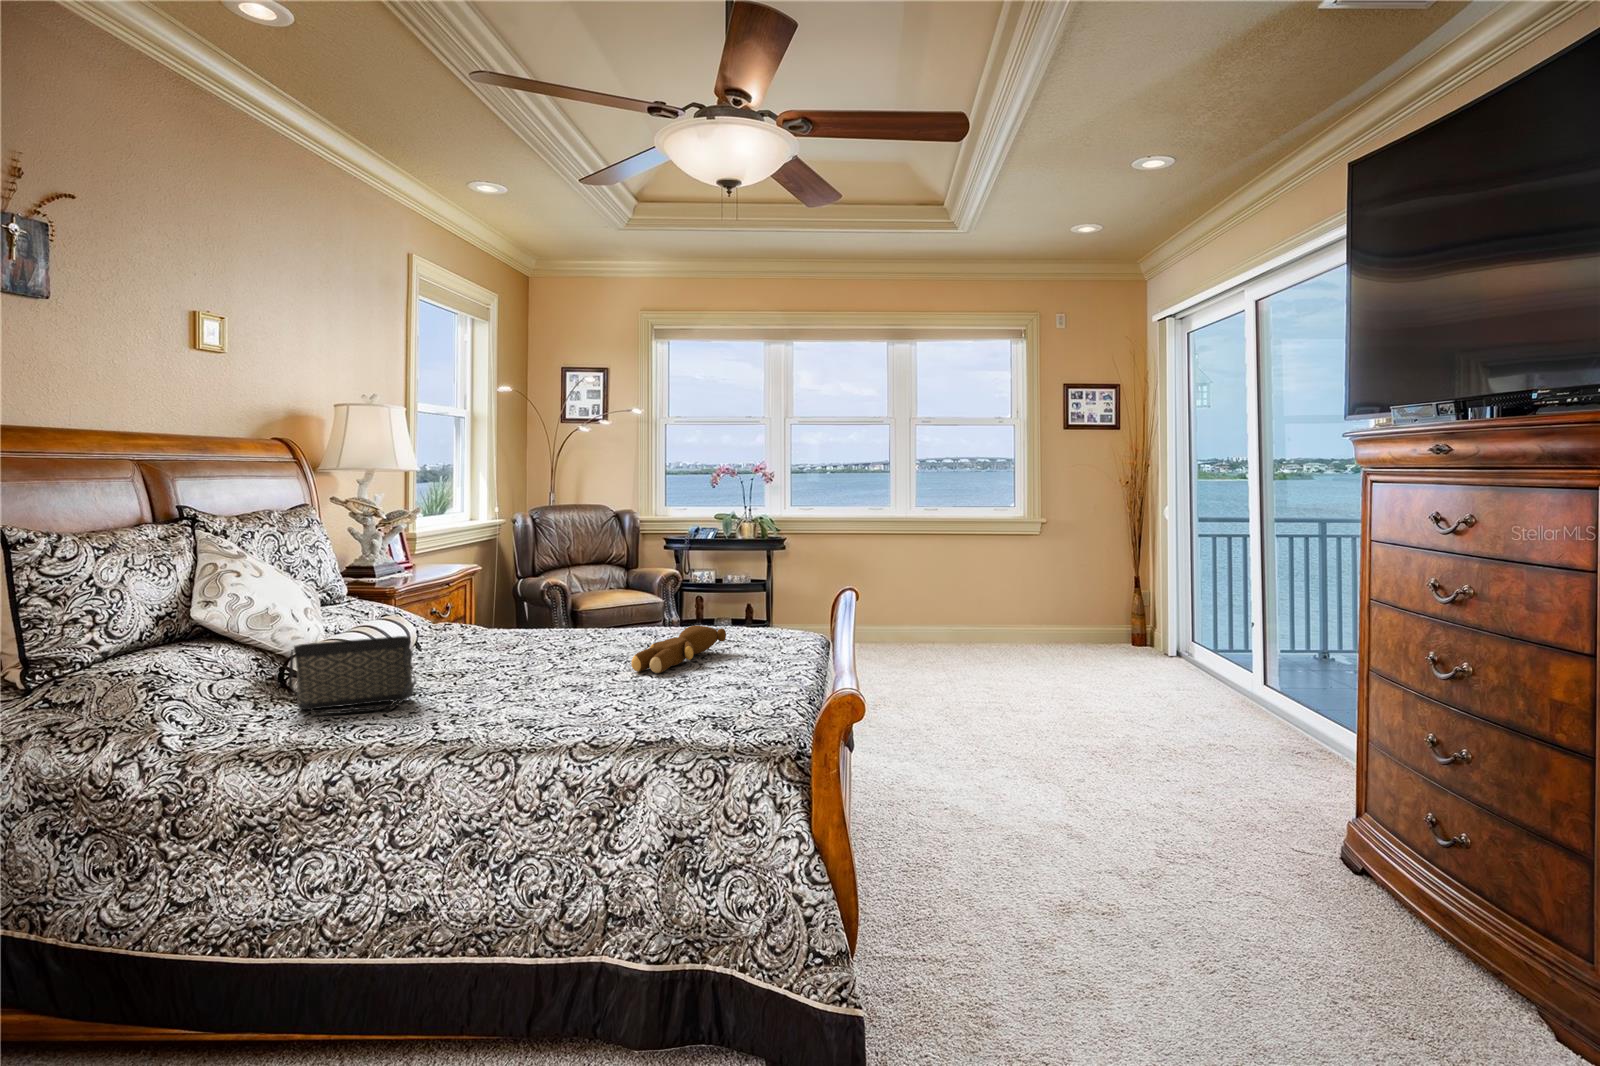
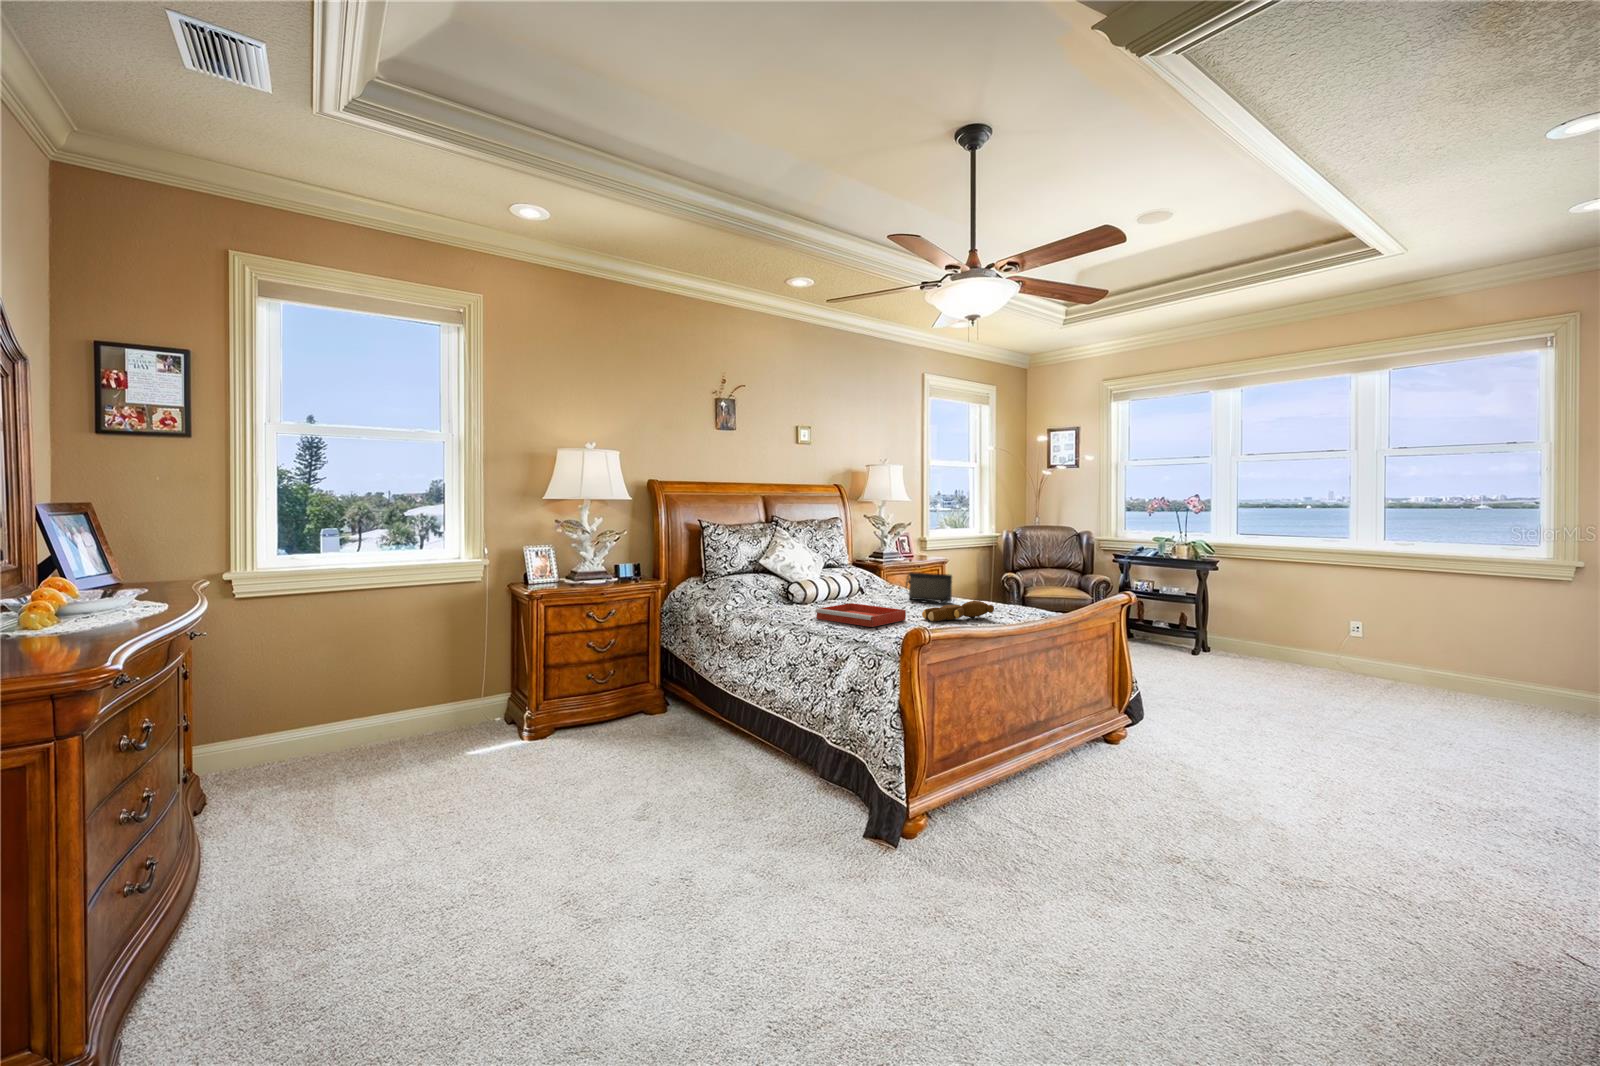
handbag: present [288,636,416,714] -> present [906,572,952,604]
tray: none [450,662,614,715] -> present [815,603,906,627]

